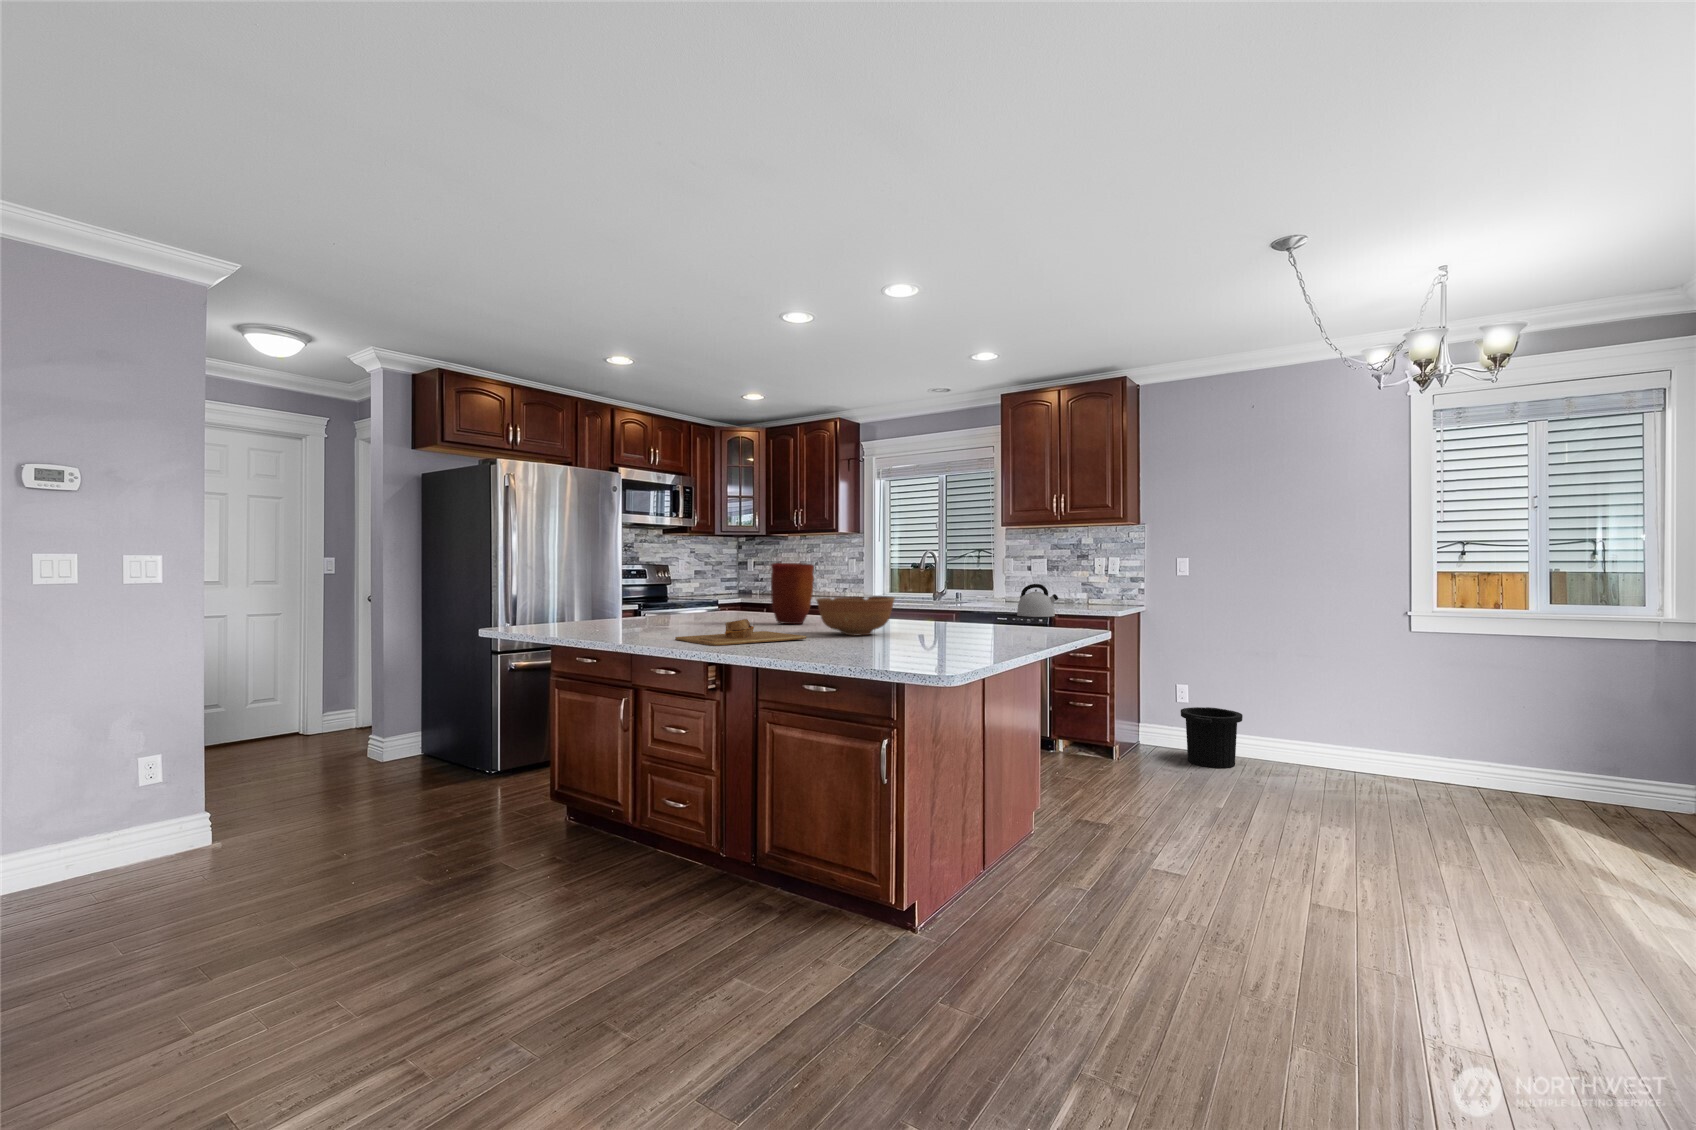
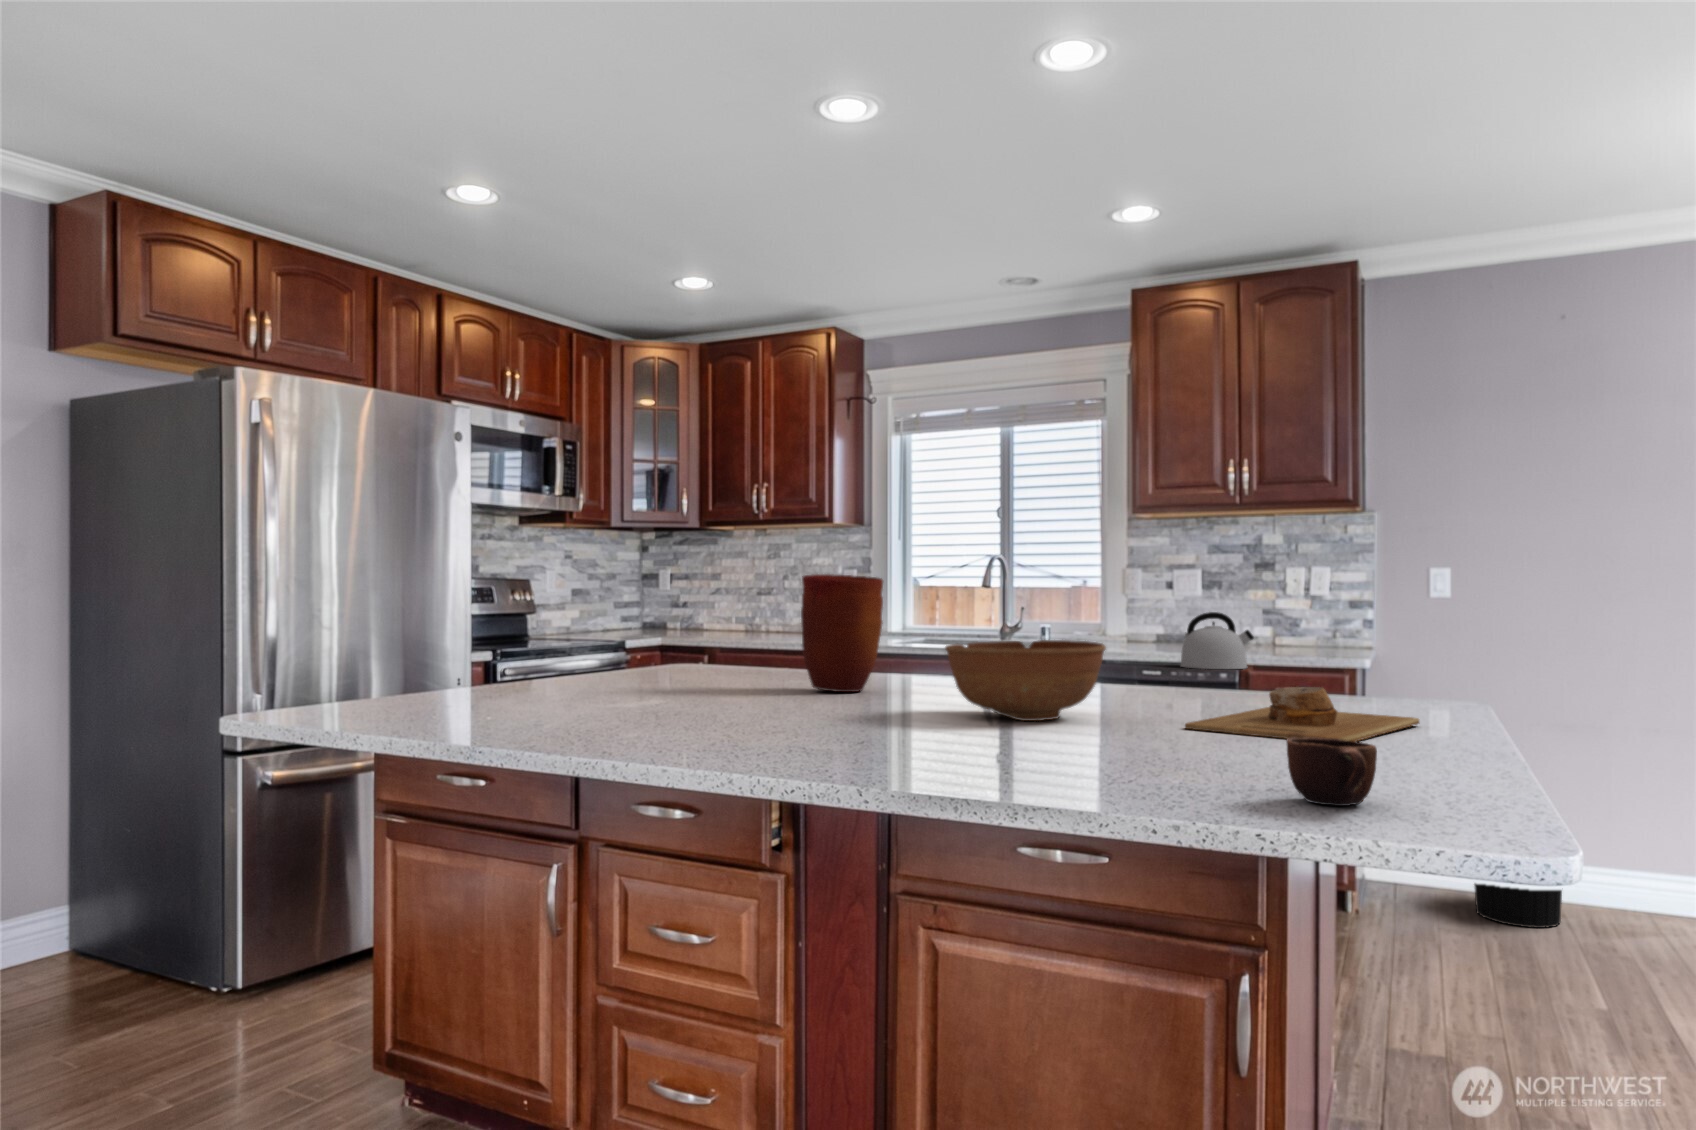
cutting board: present [675,619,806,646] -> present [1185,687,1420,742]
mug: none [882,633,918,661] -> present [1287,737,1377,806]

